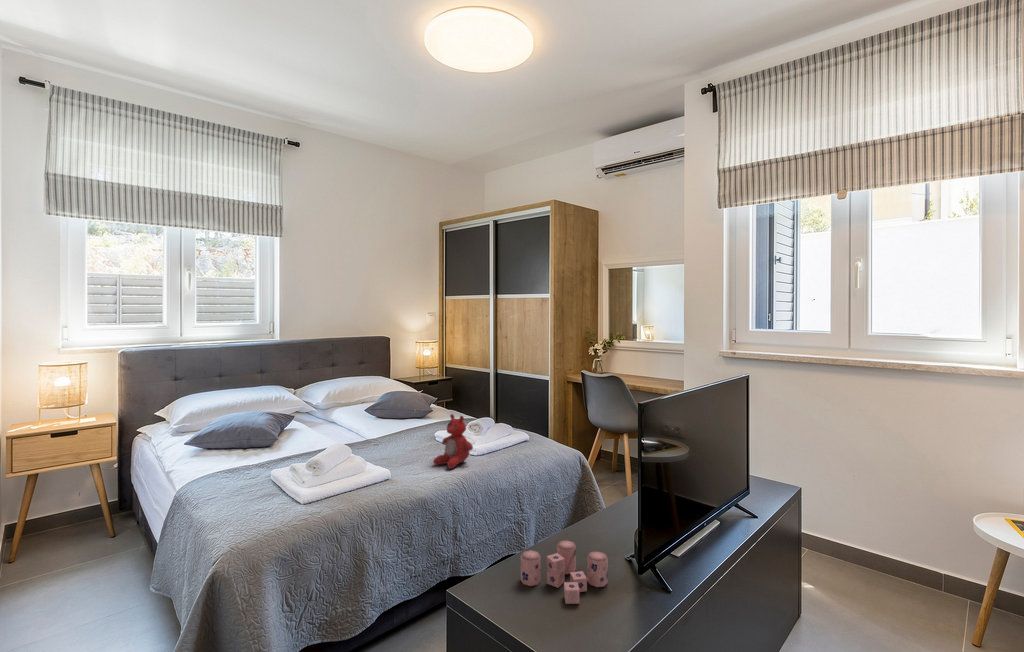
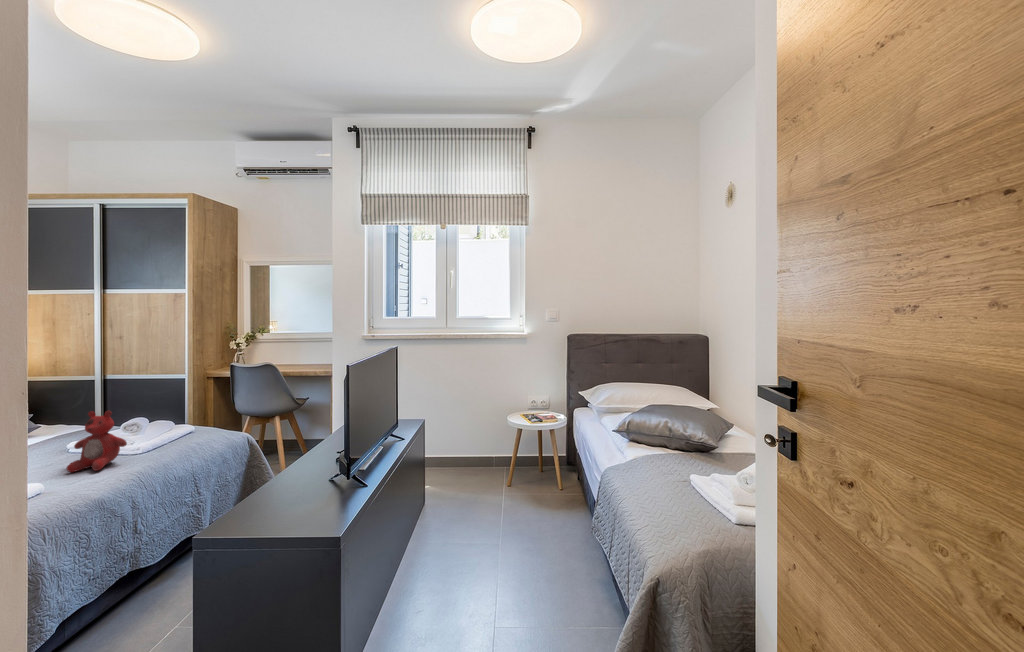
candle: present [521,540,608,604] -> none [258,472,333,514]

